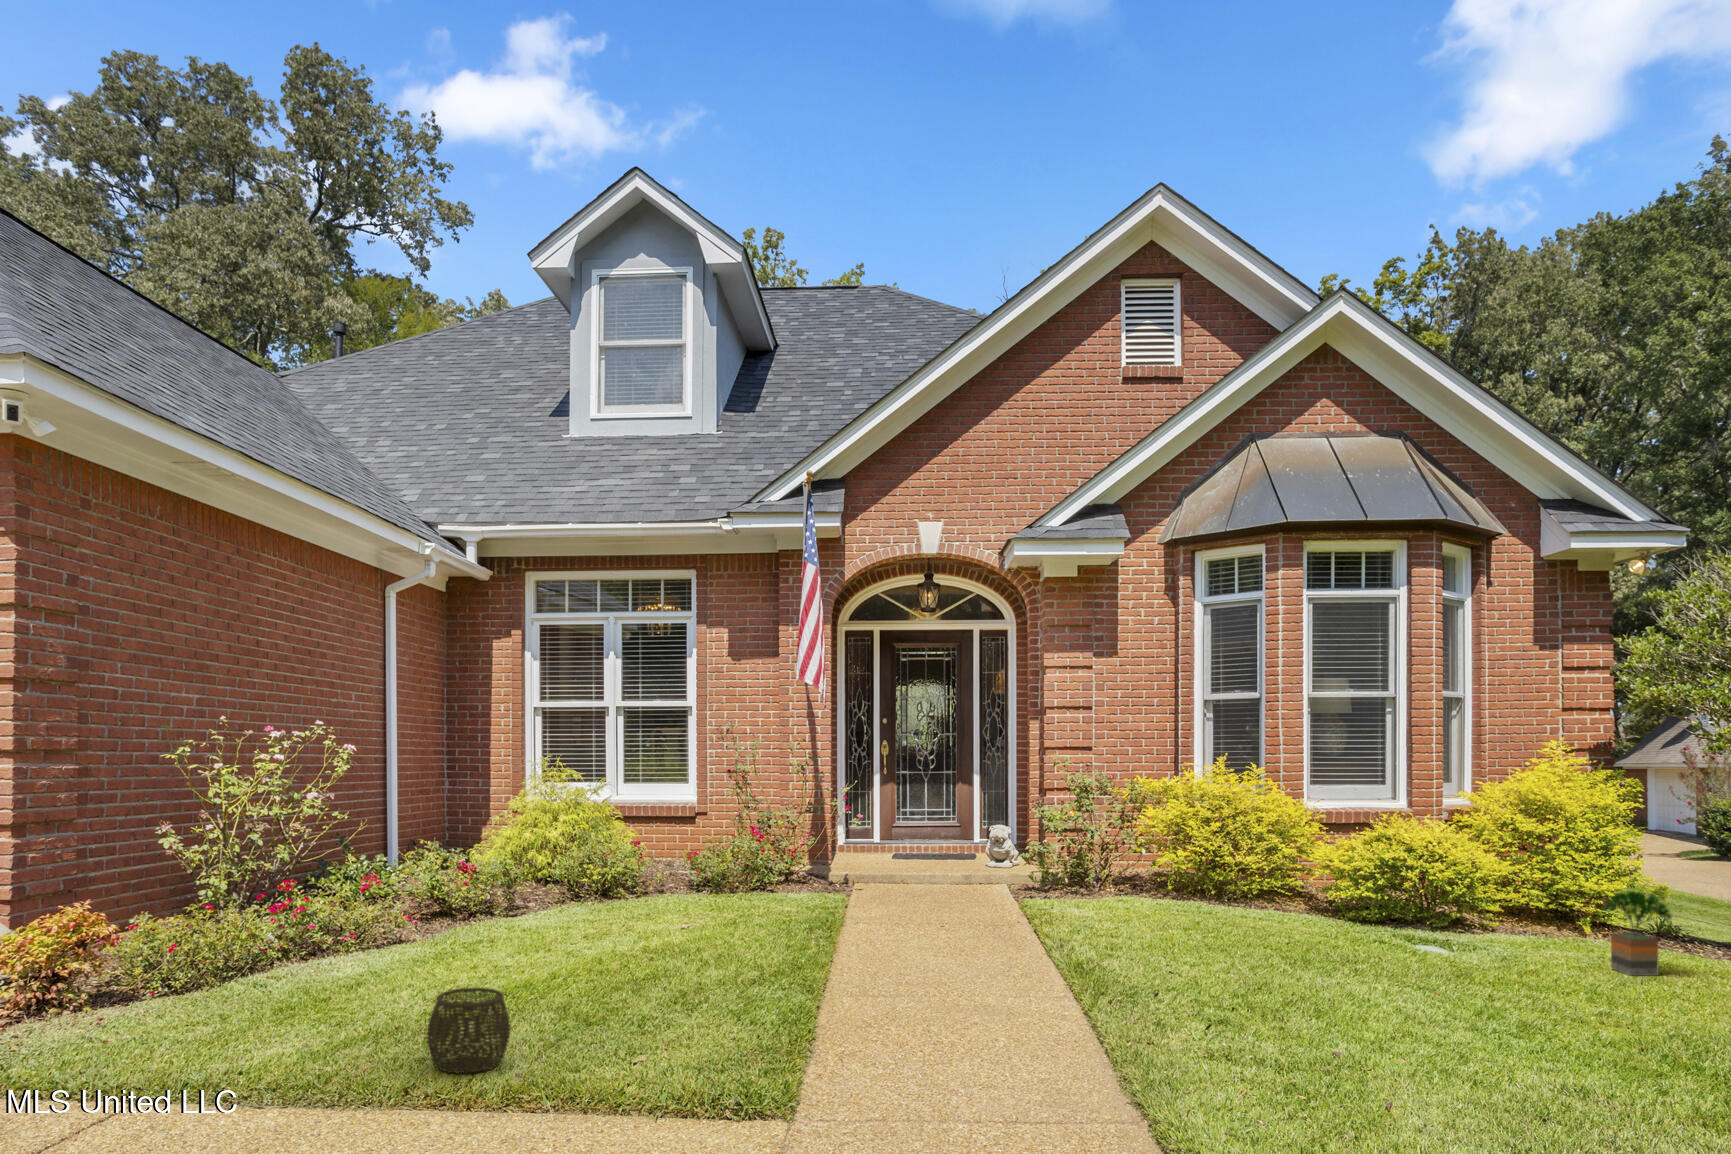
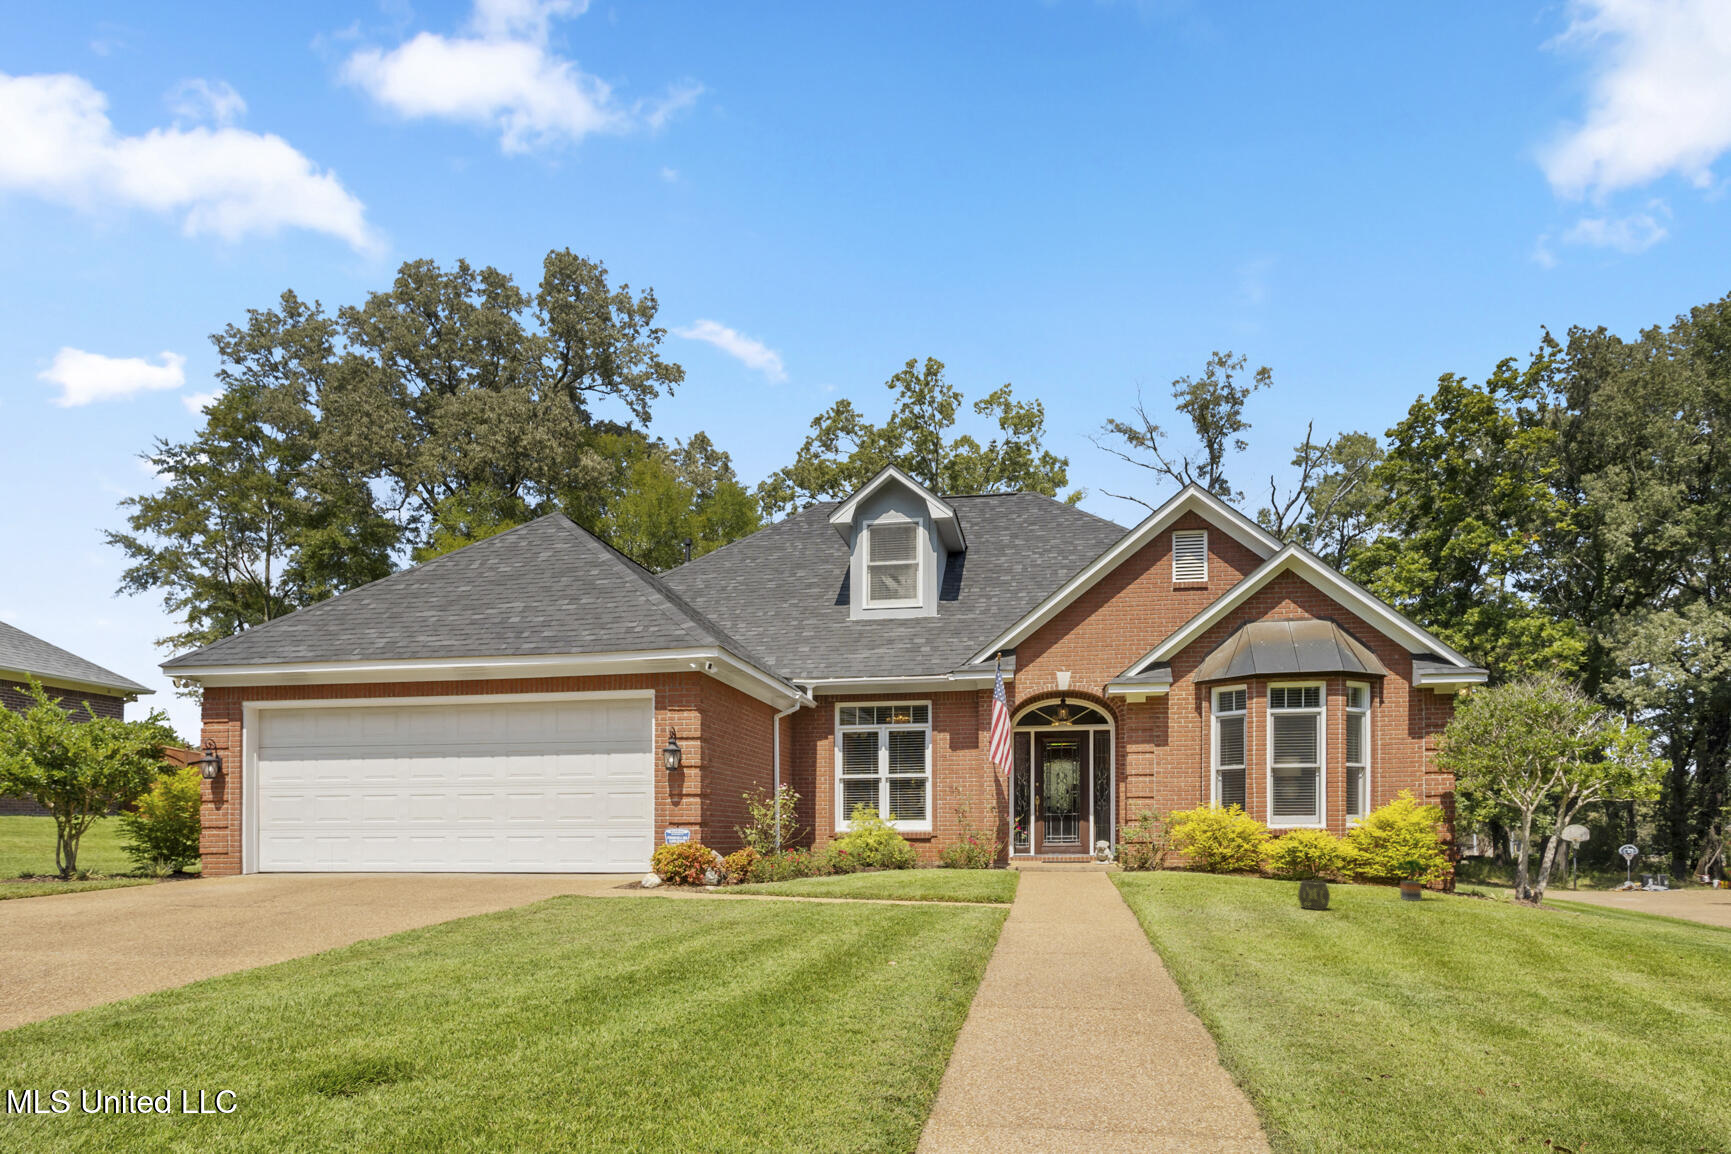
woven basket: present [427,988,510,1074] -> present [1298,881,1330,909]

